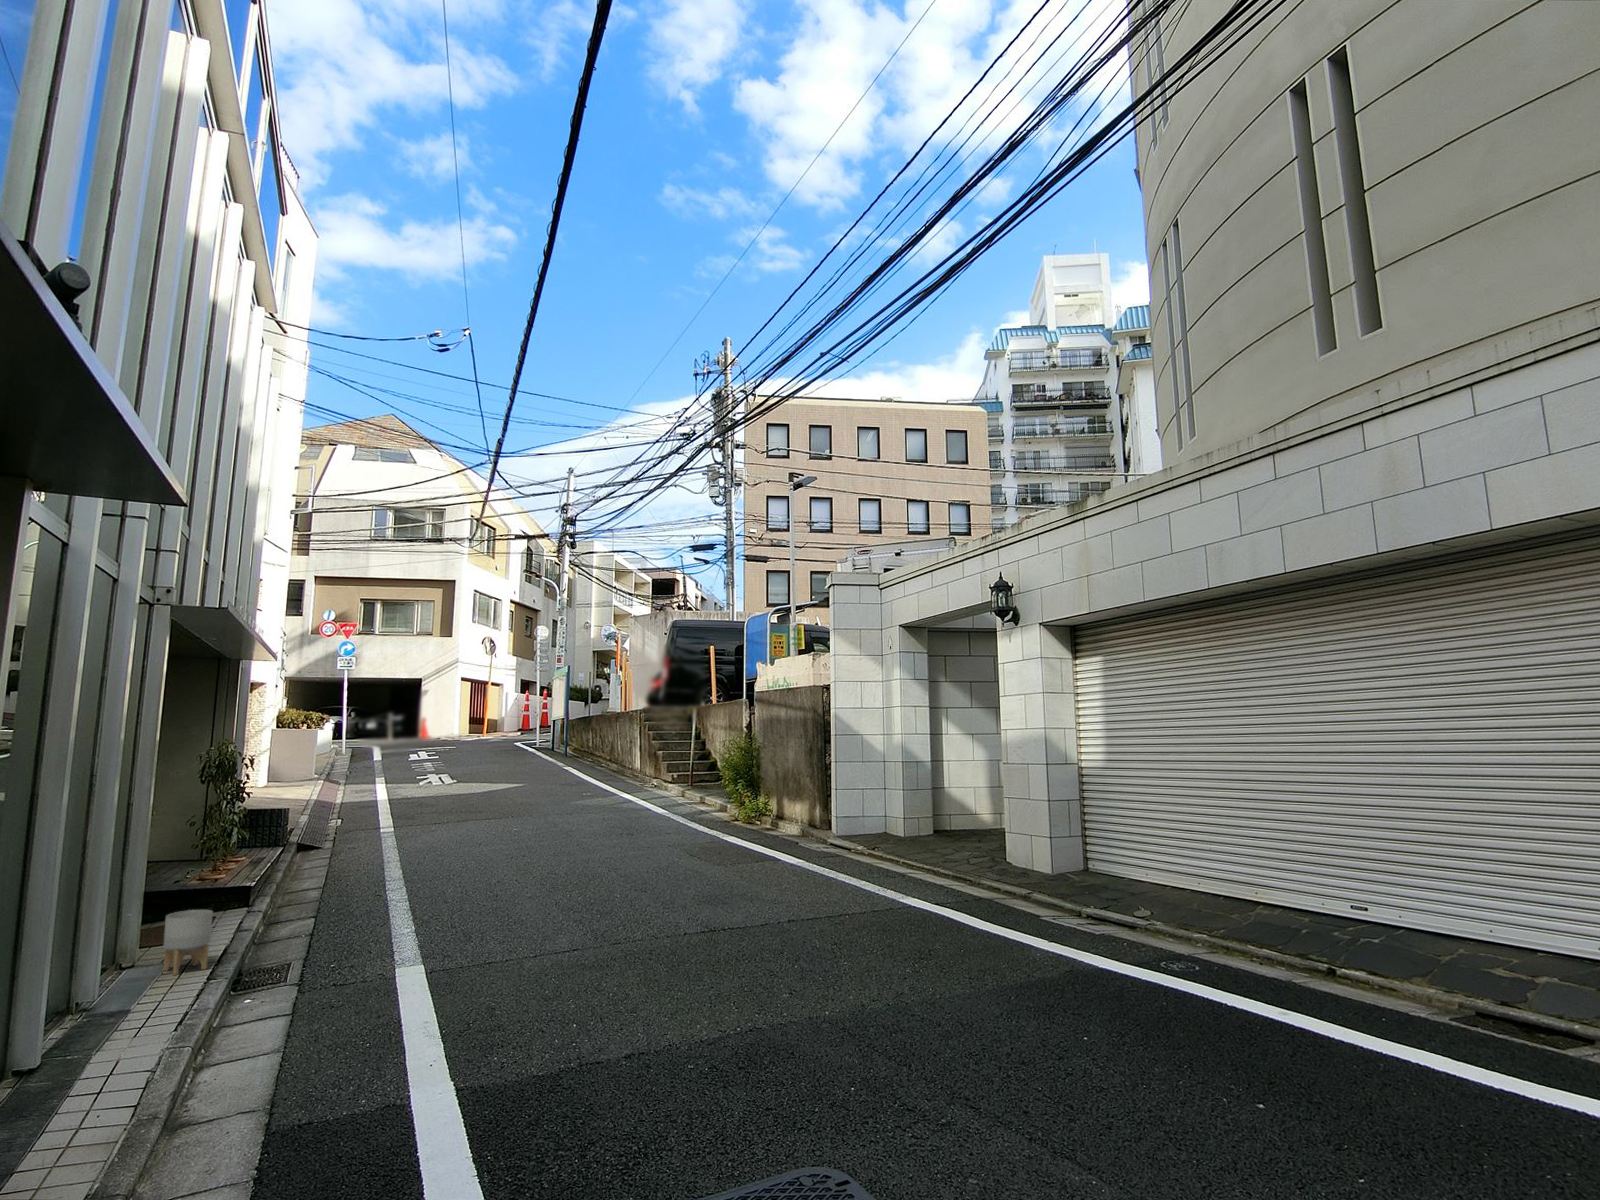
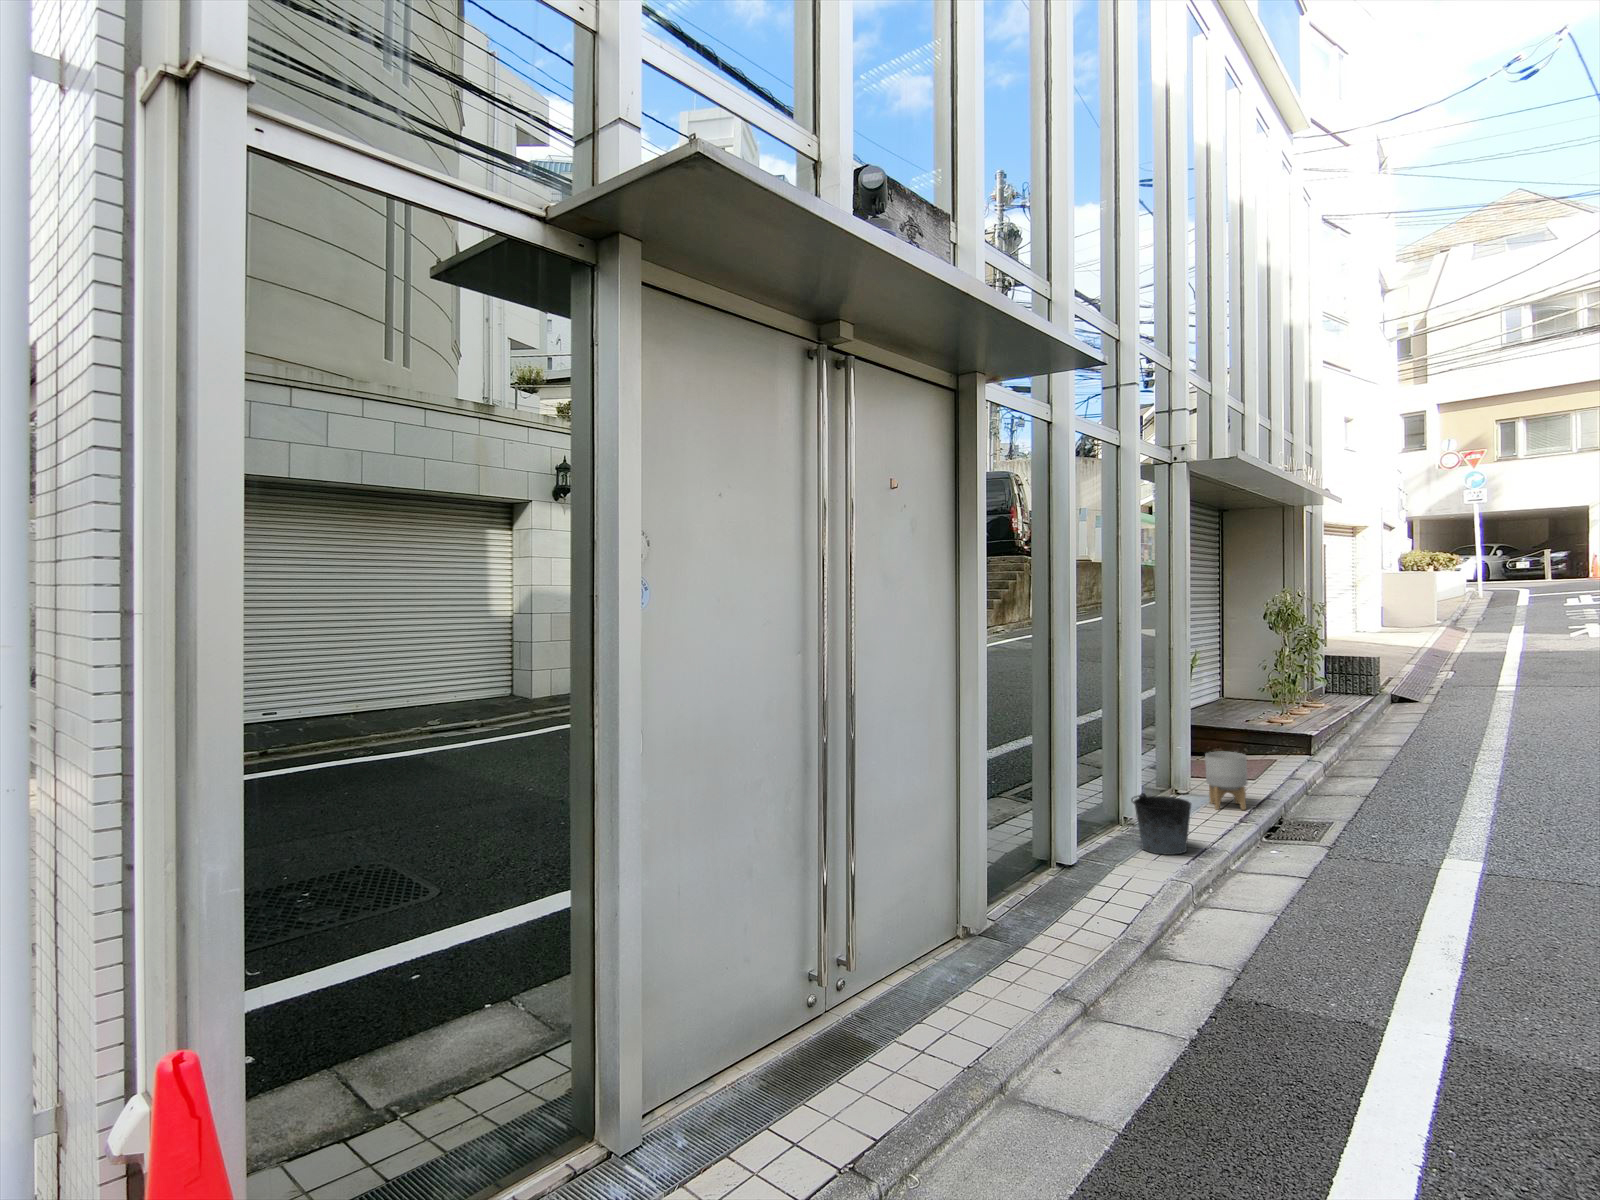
bucket: none [99,964,175,1033] -> present [1131,793,1191,855]

